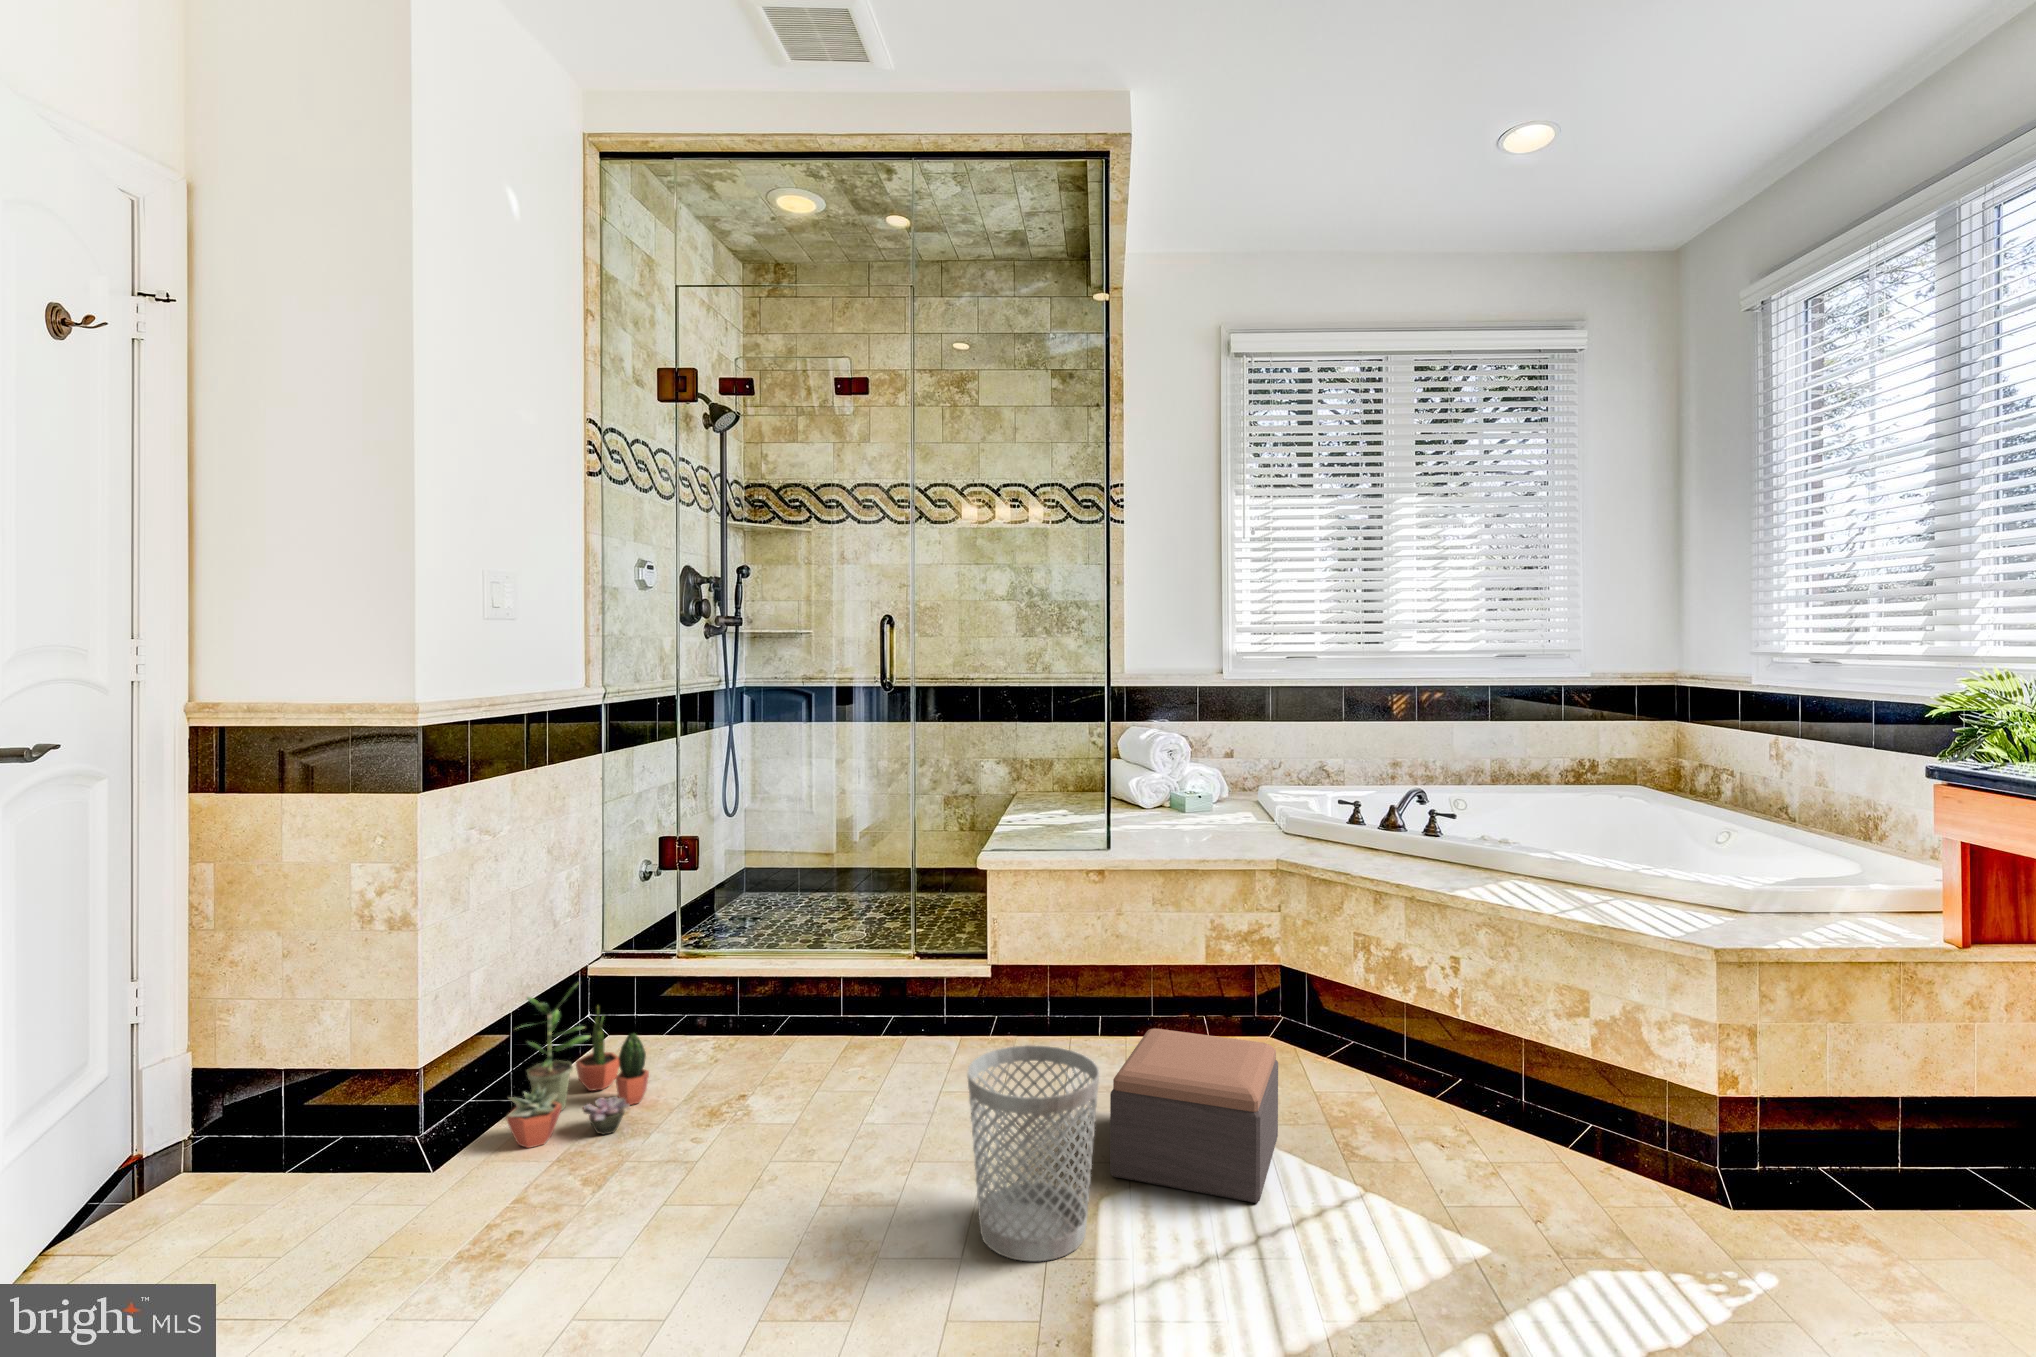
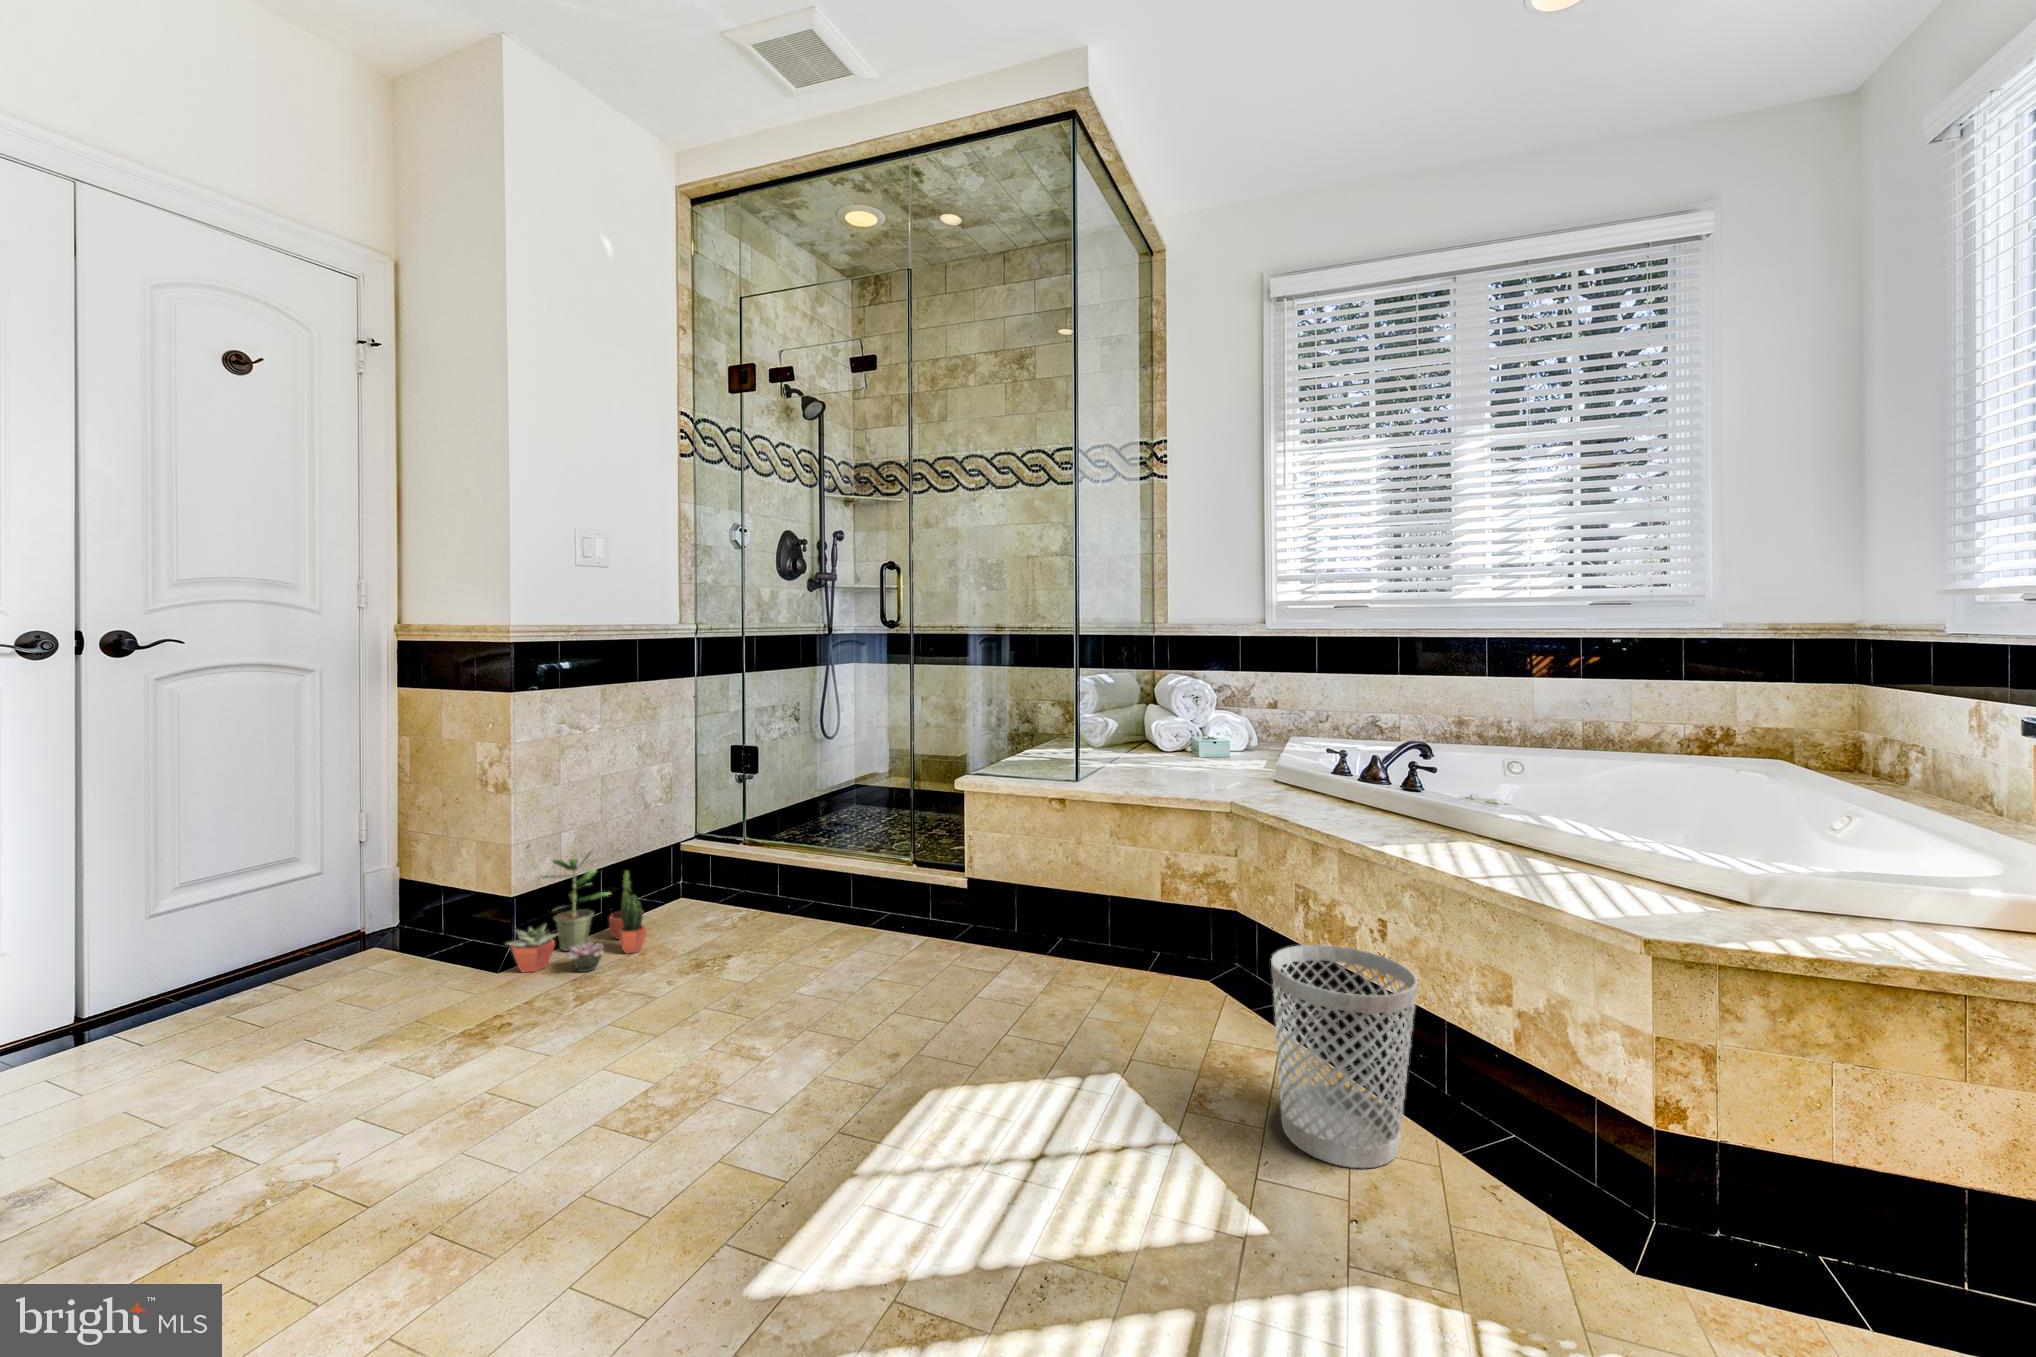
footstool: present [1110,1028,1278,1203] -> none [907,948,1118,1150]
wastebasket: present [967,1045,1099,1261] -> present [1271,945,1417,1168]

